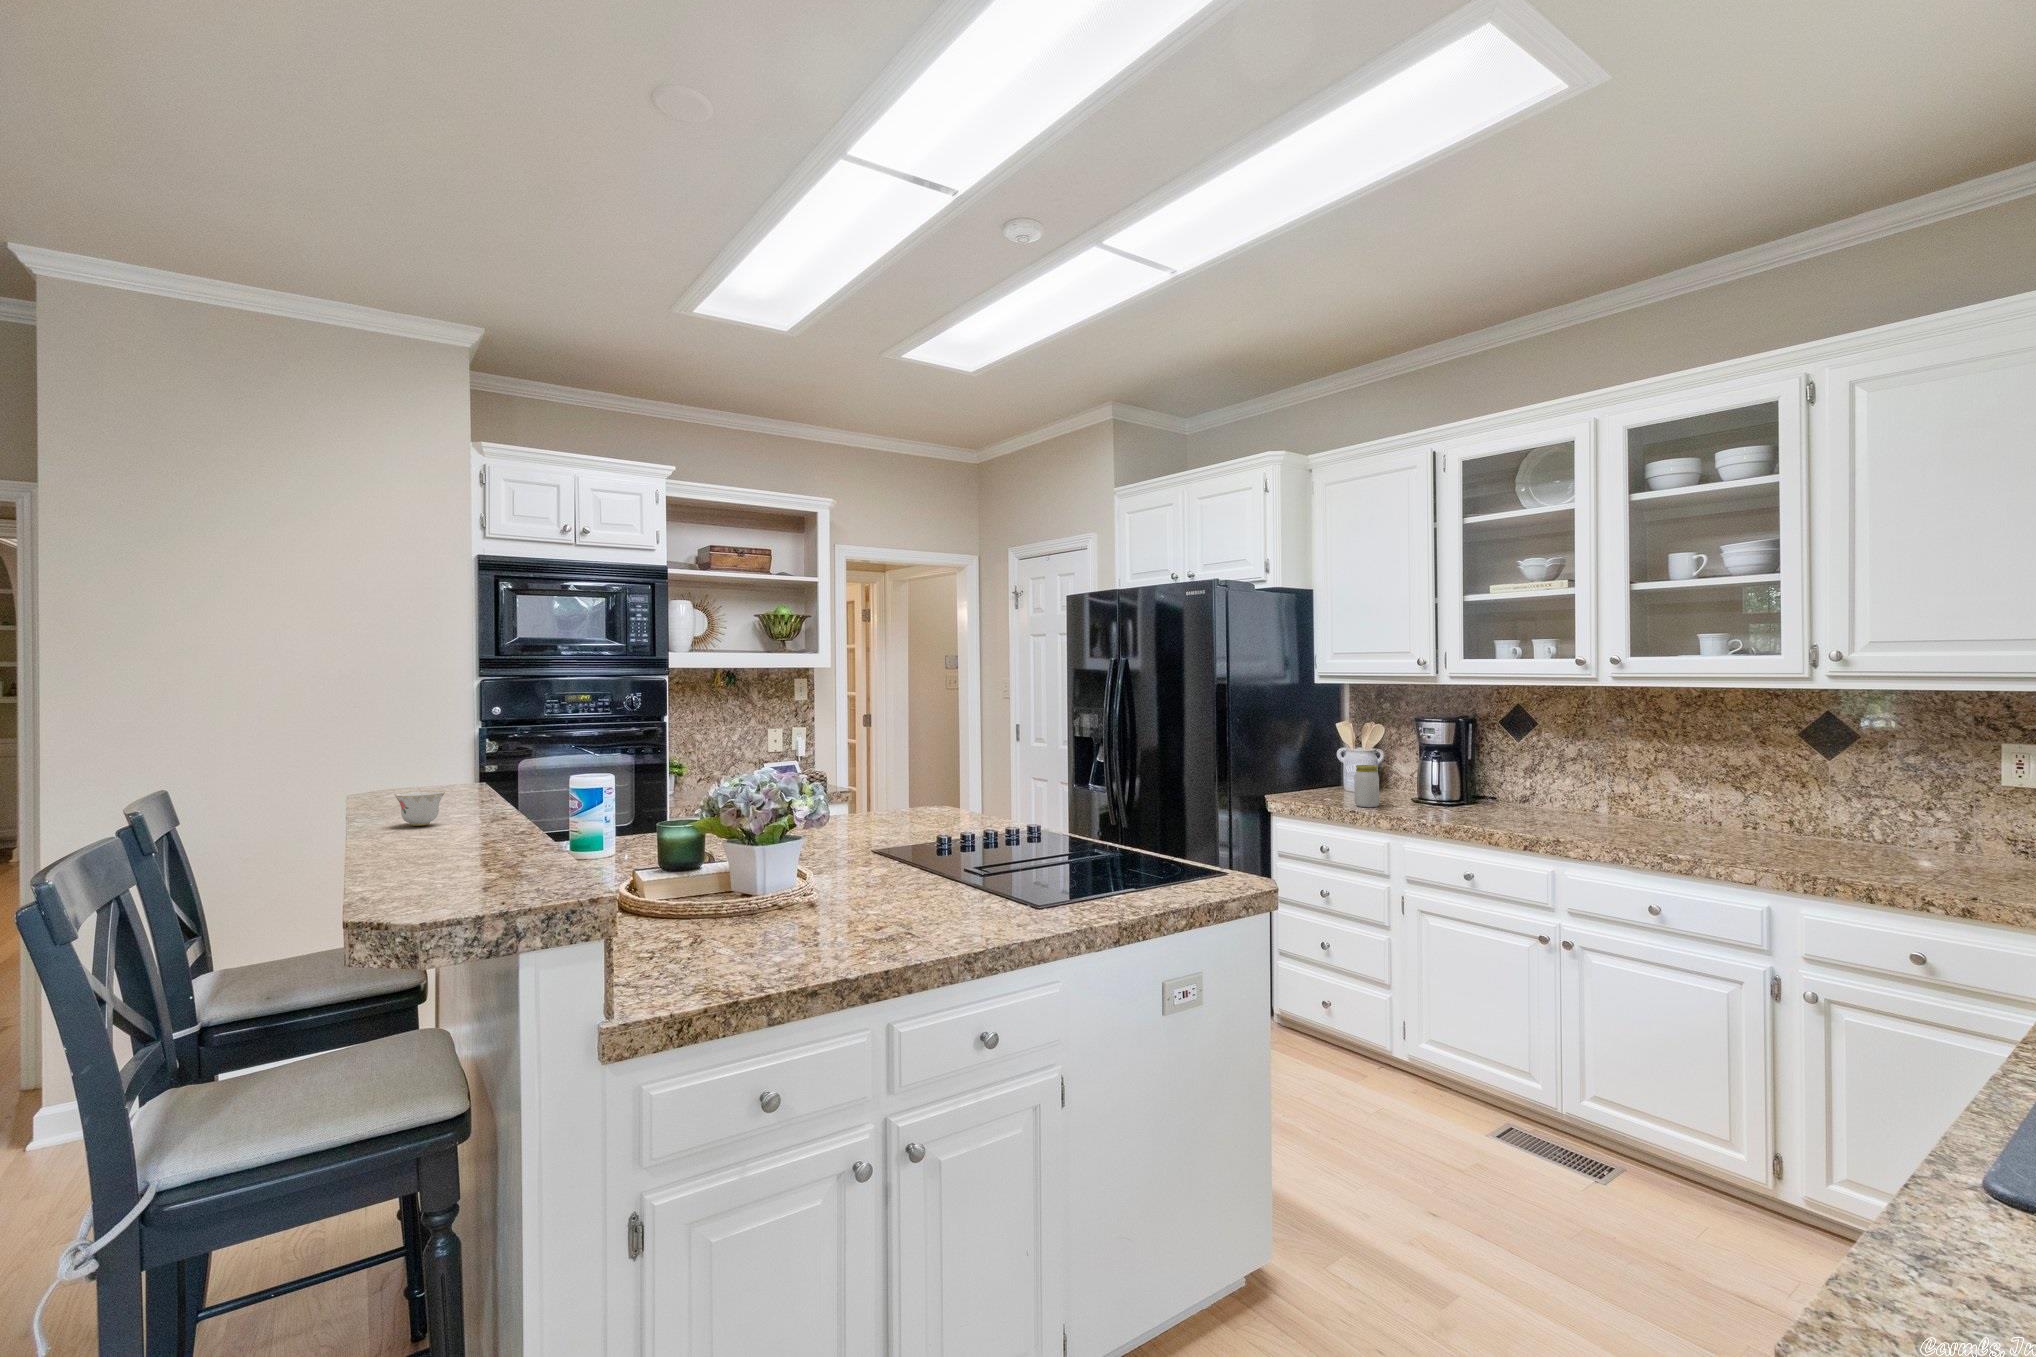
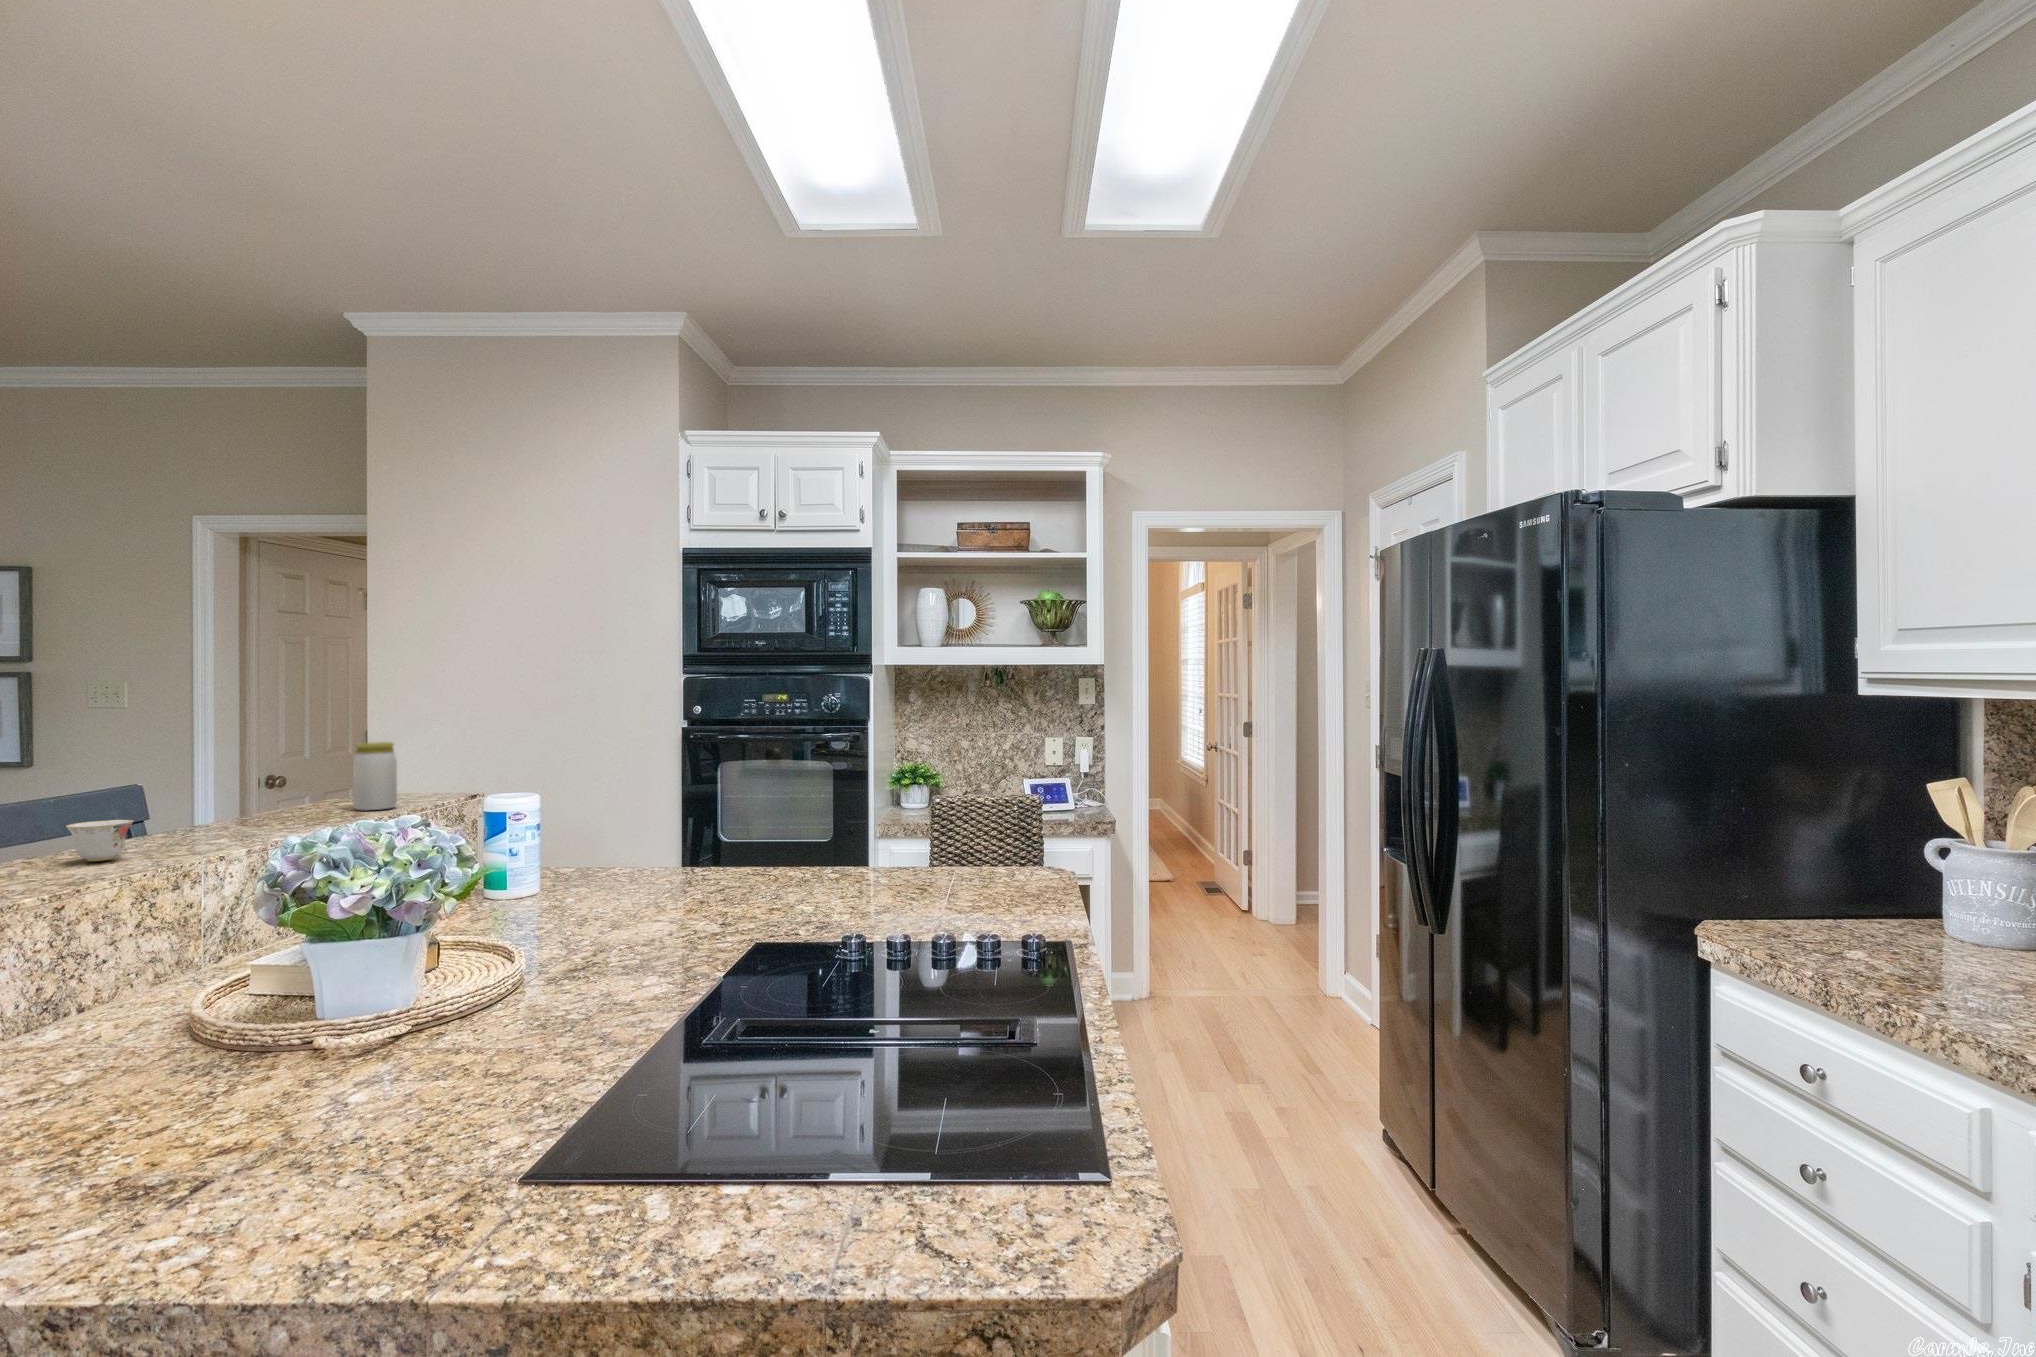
jar: present [1354,765,1379,807] -> present [353,742,397,810]

